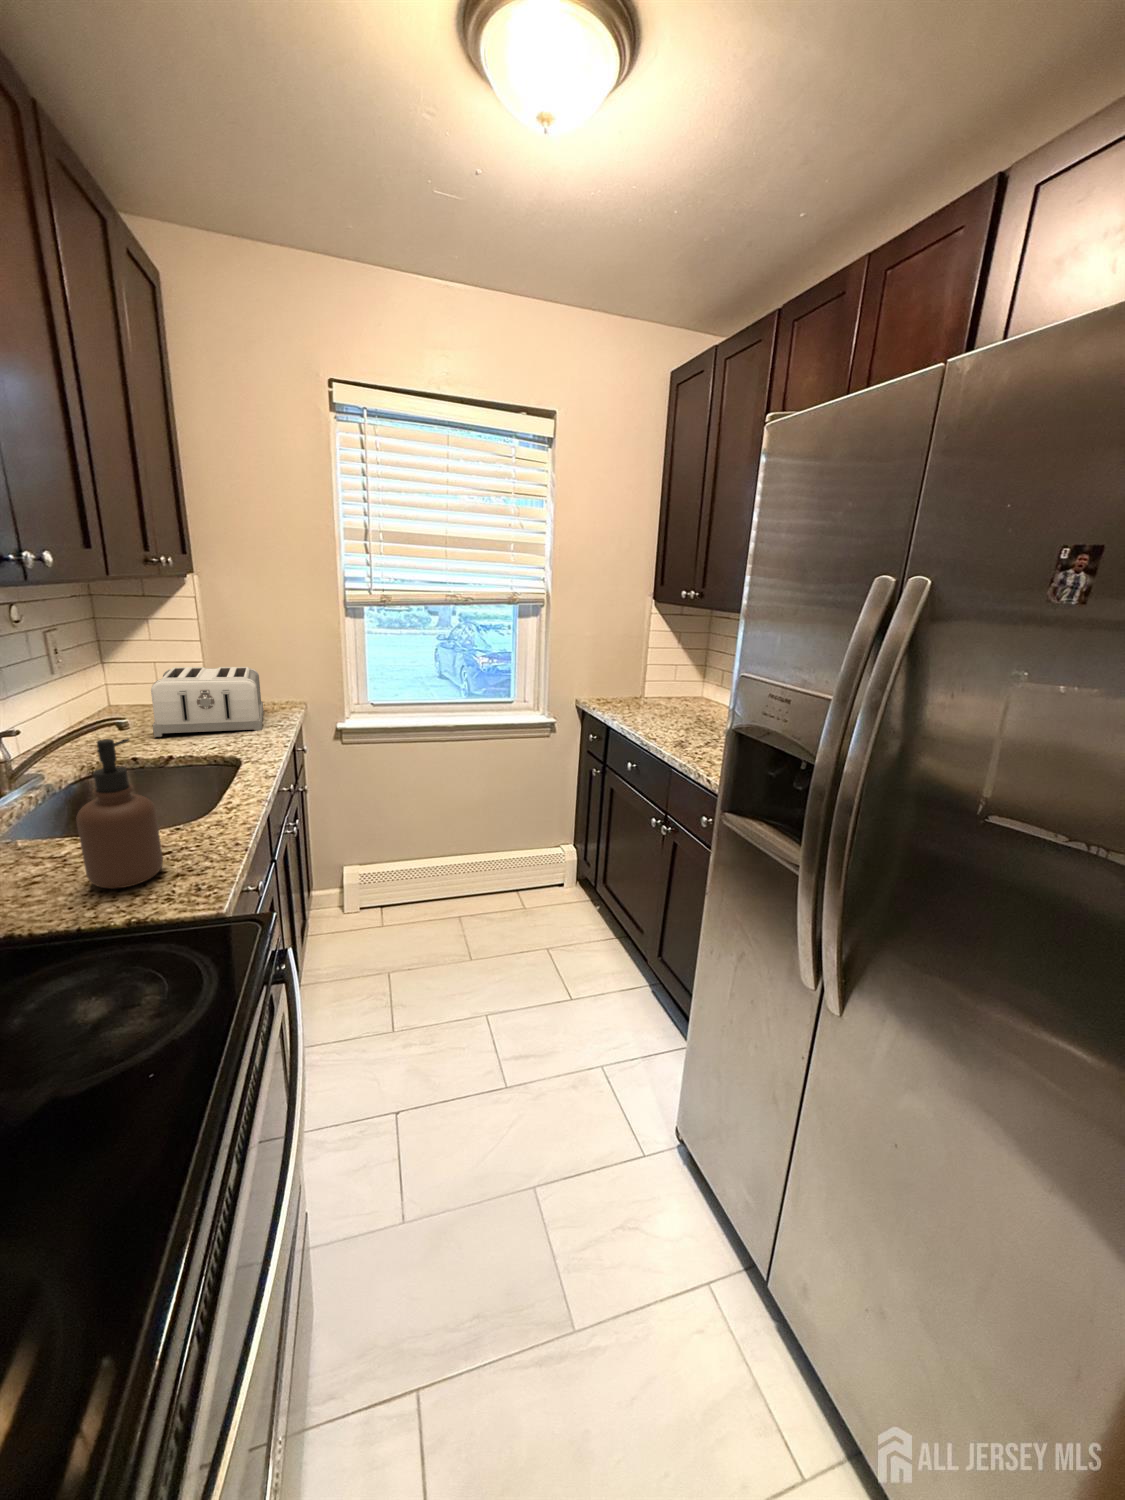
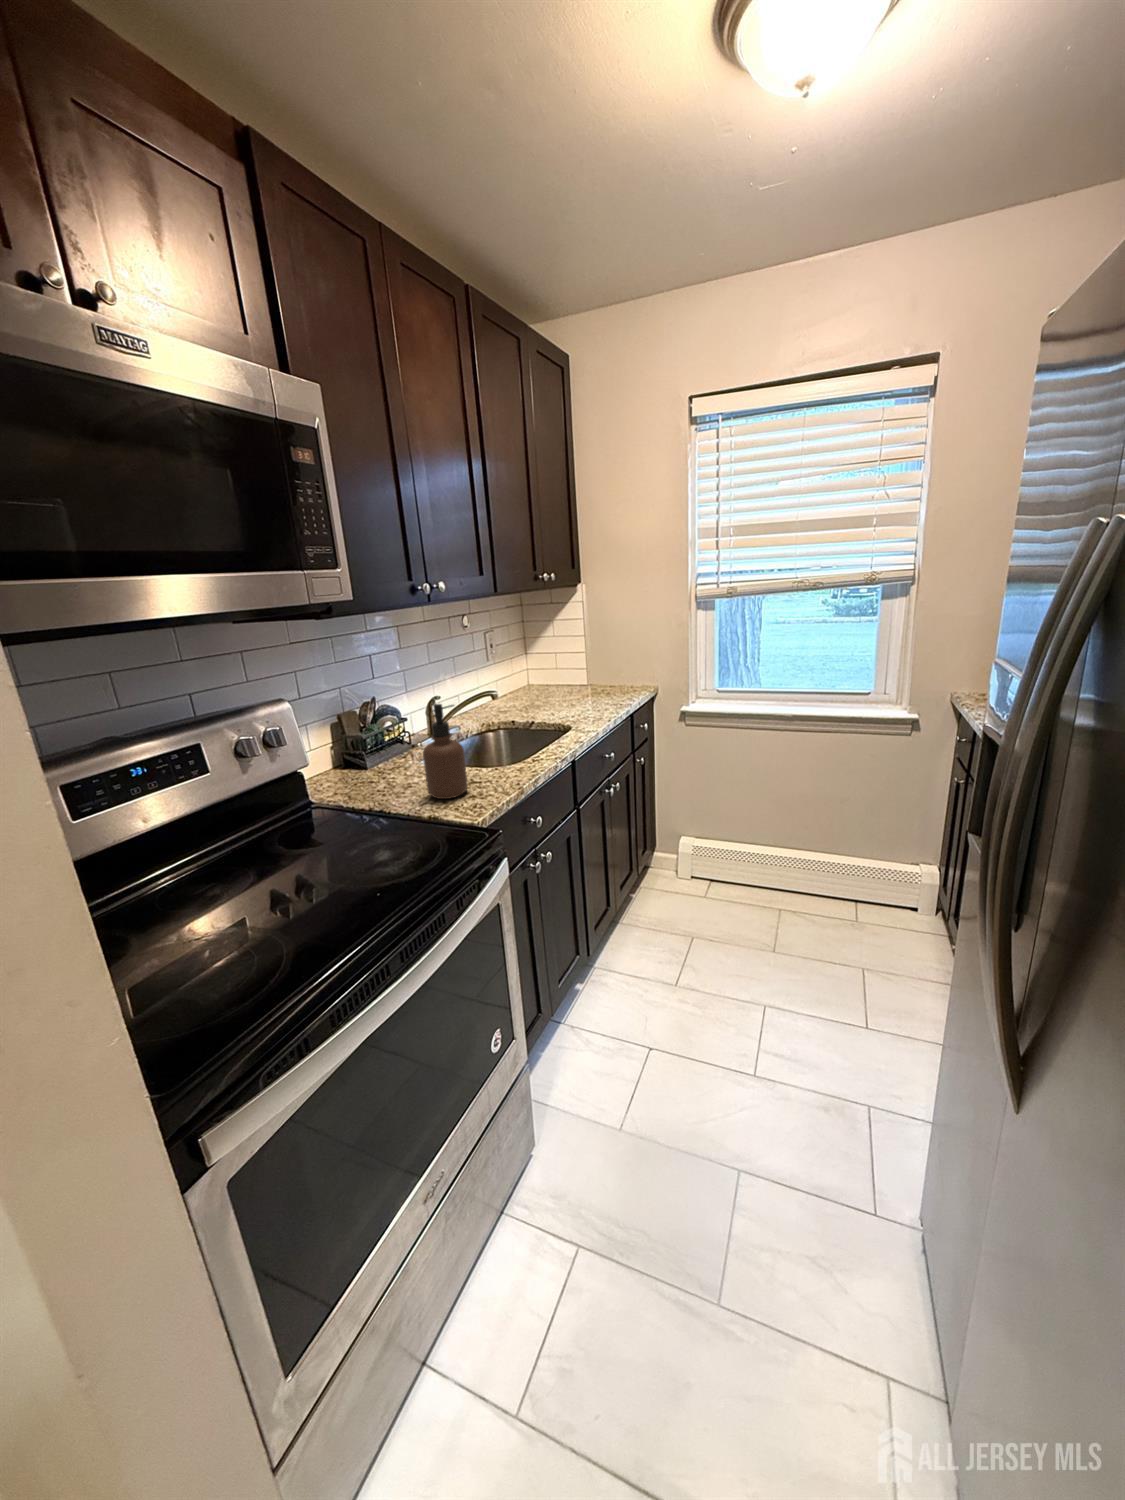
toaster: present [151,667,264,737] -> none [536,656,622,709]

